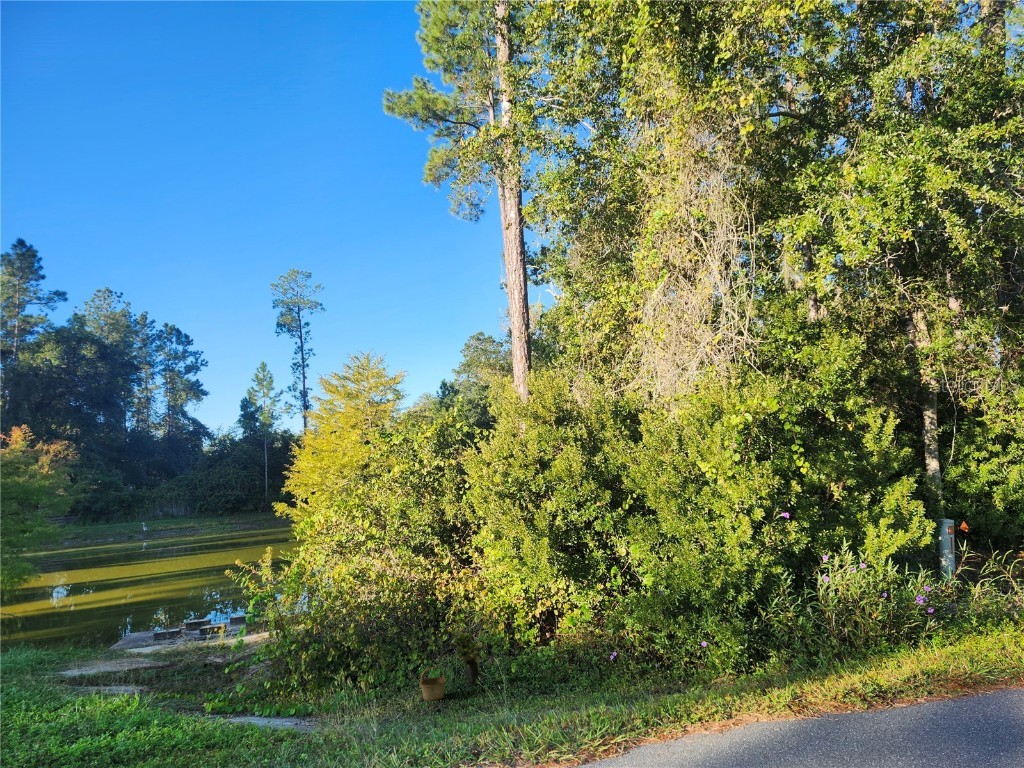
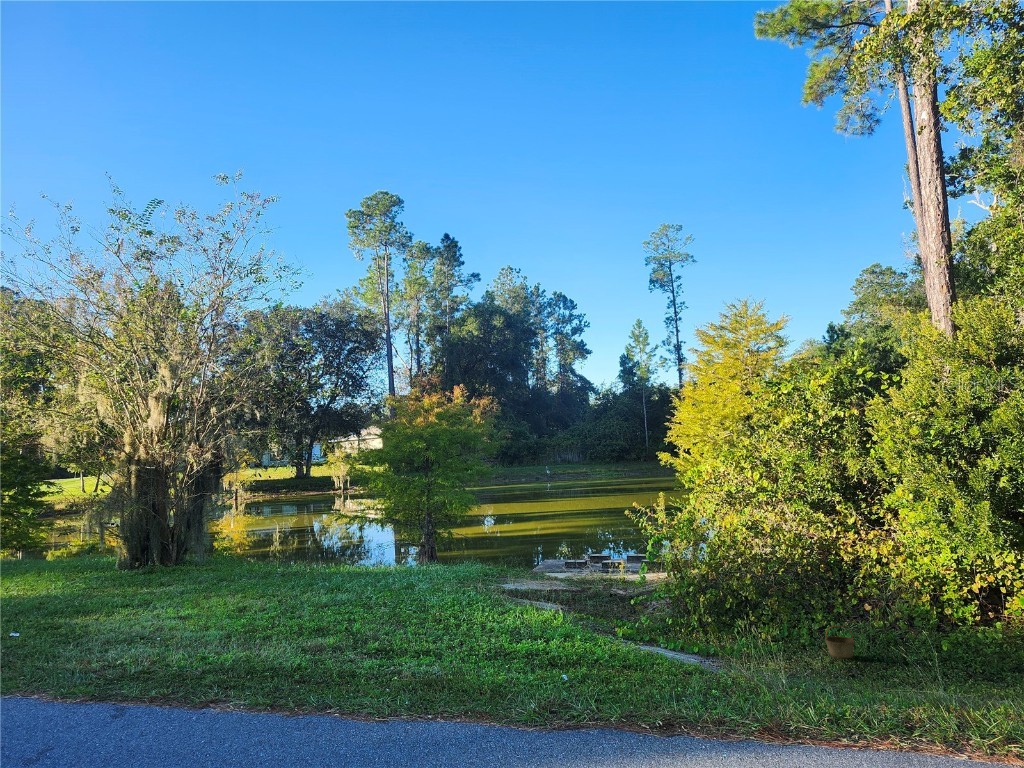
potted plant: present [450,628,481,686] -> none [858,591,898,655]

